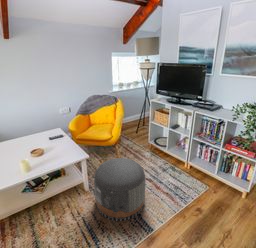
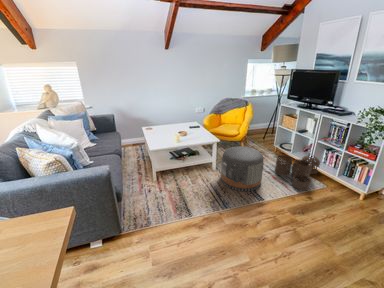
woven basket: none [155,151,197,200] -> present [275,155,320,190]

